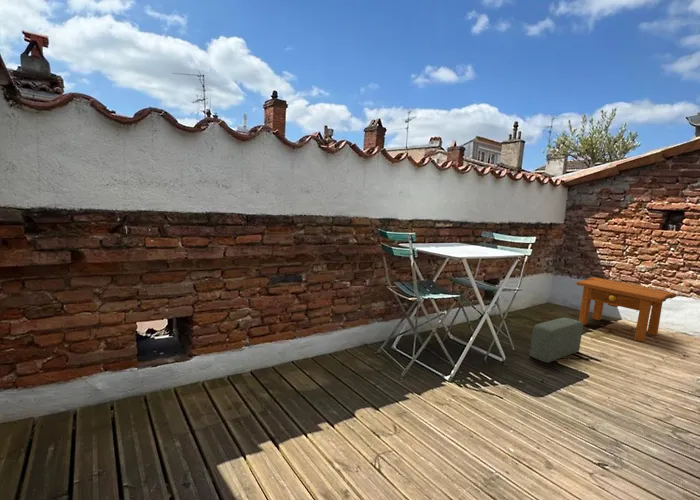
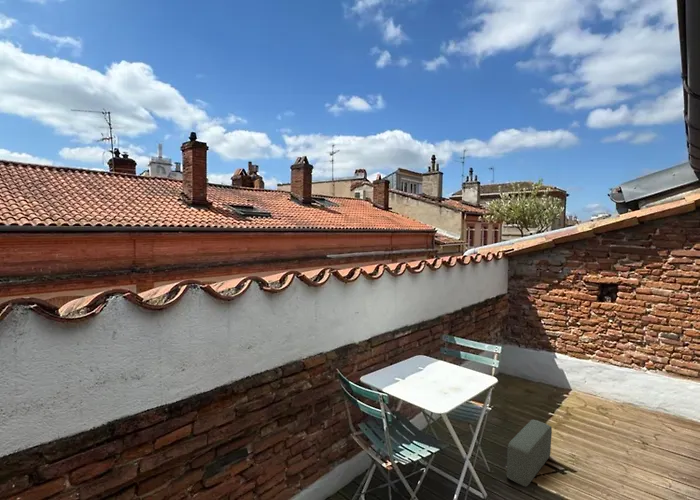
side table: present [576,277,676,342] -> none [530,349,622,424]

